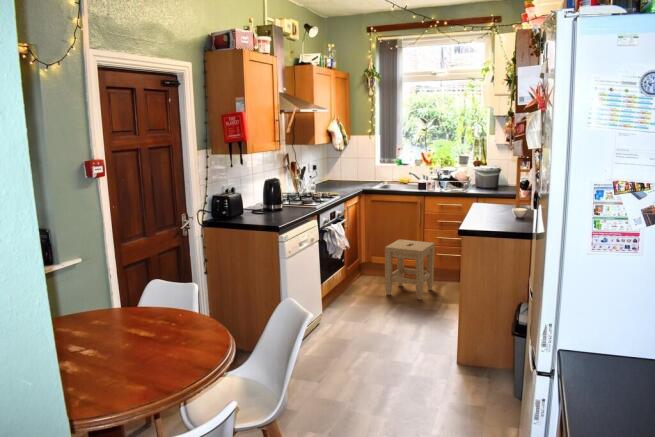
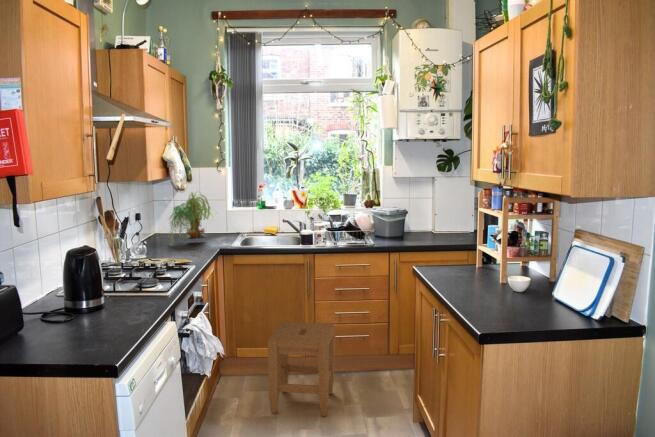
plant: none [332,152,364,187] -> present [169,192,215,244]

